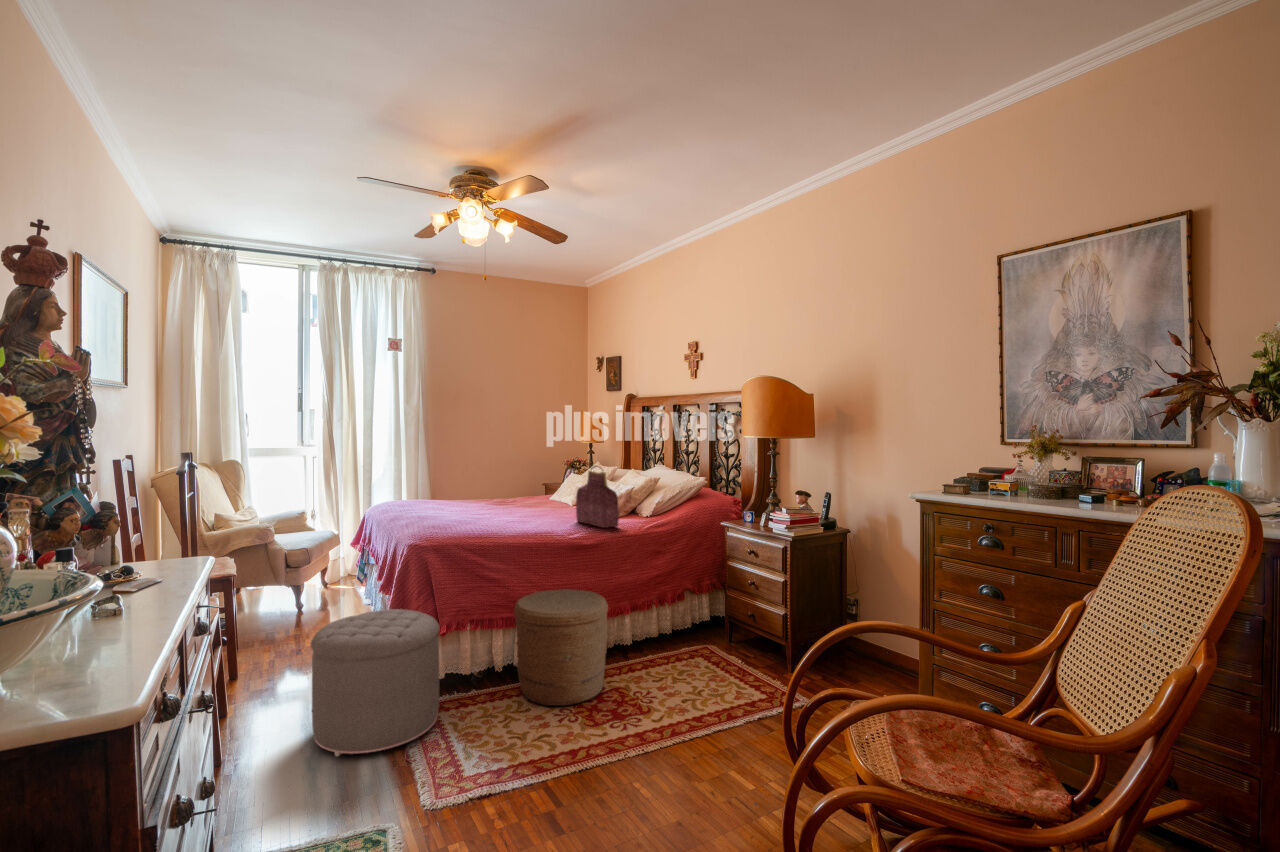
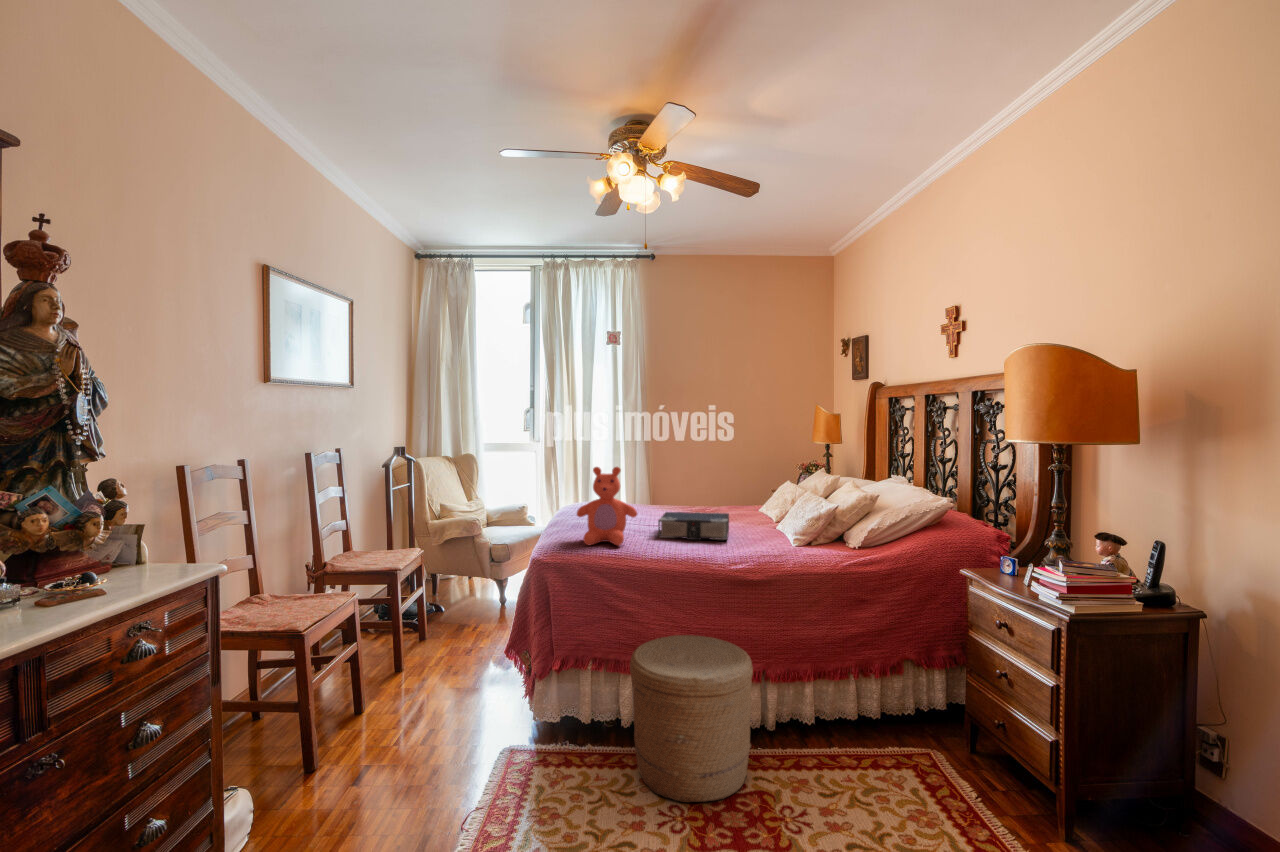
teddy bear: none [431,463,485,531] -> present [577,467,637,546]
handbag: present [576,465,619,528] -> none [754,475,799,560]
book: none [493,500,554,522] -> present [658,512,729,540]
ottoman: present [311,609,440,756] -> none [394,632,536,805]

